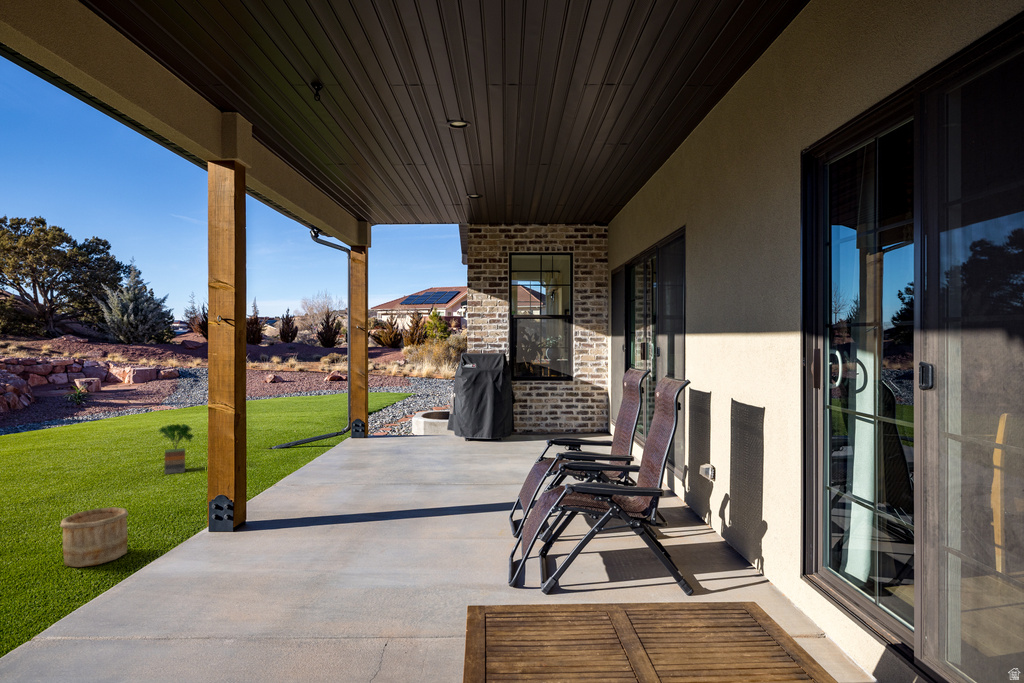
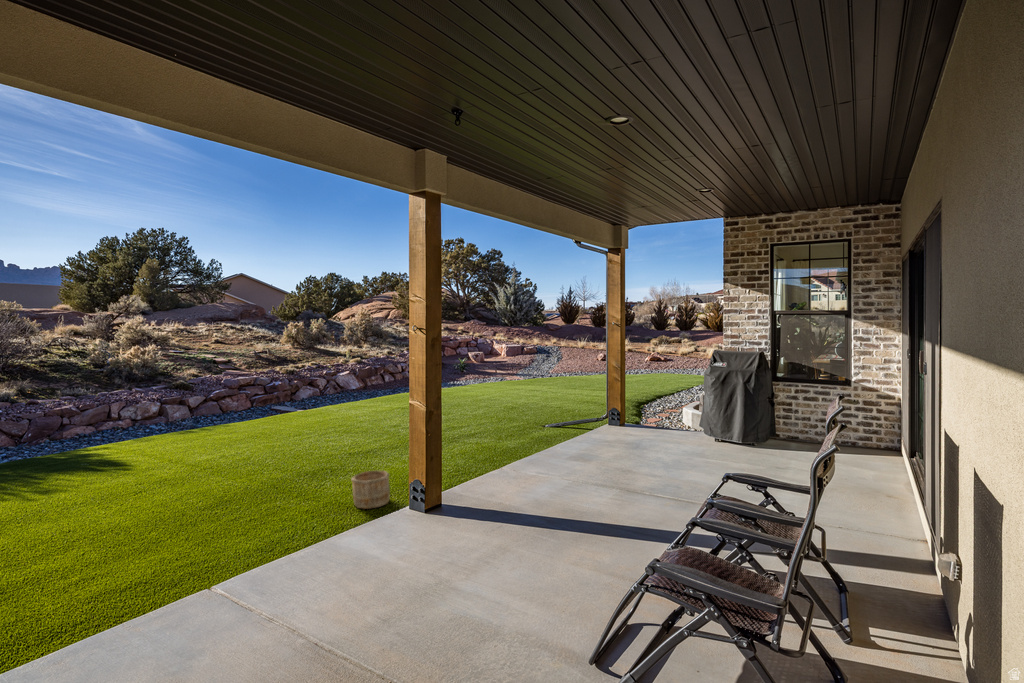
potted tree: present [159,424,194,474] -> none [459,405,482,442]

